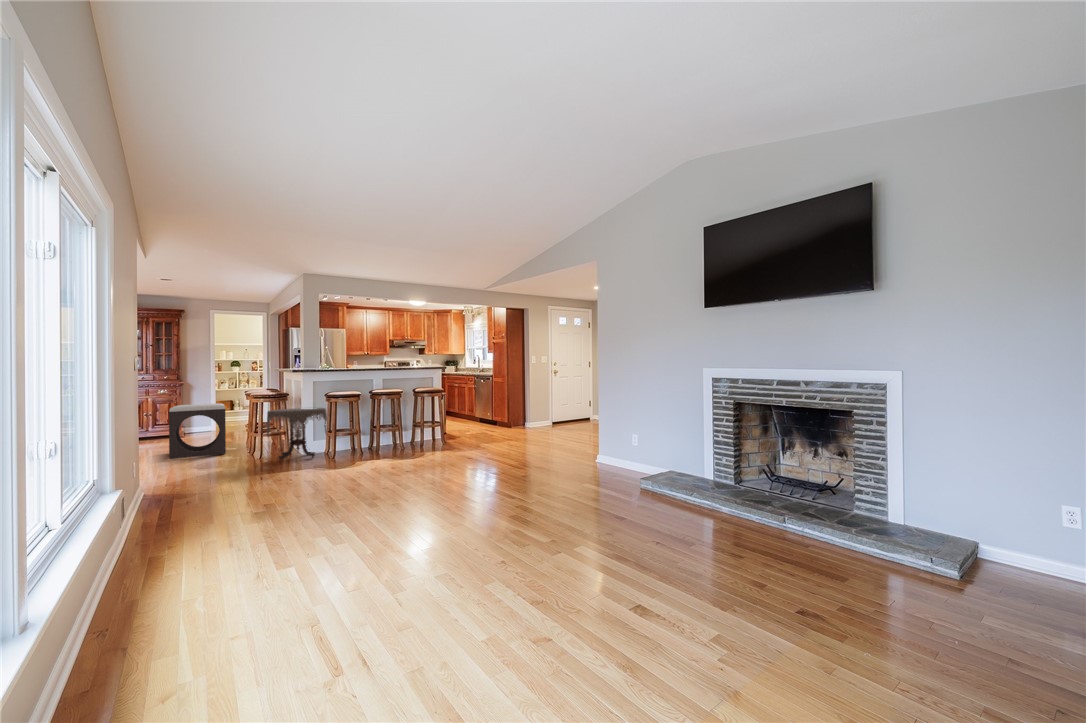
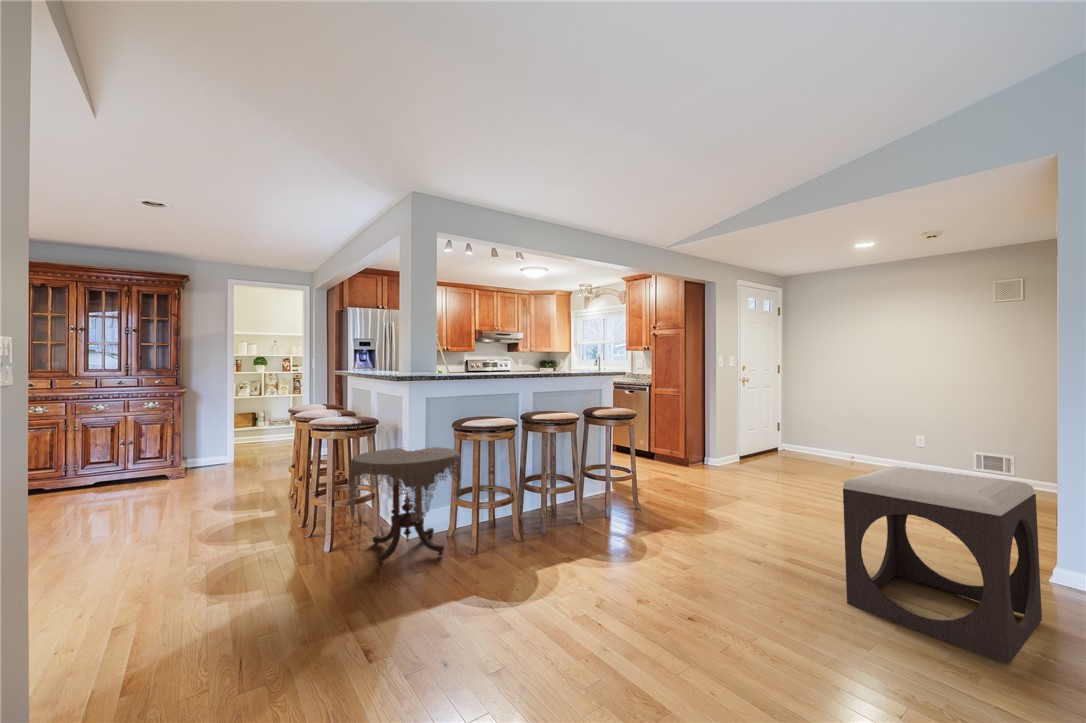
footstool: present [169,403,226,459] -> present [843,466,1042,664]

